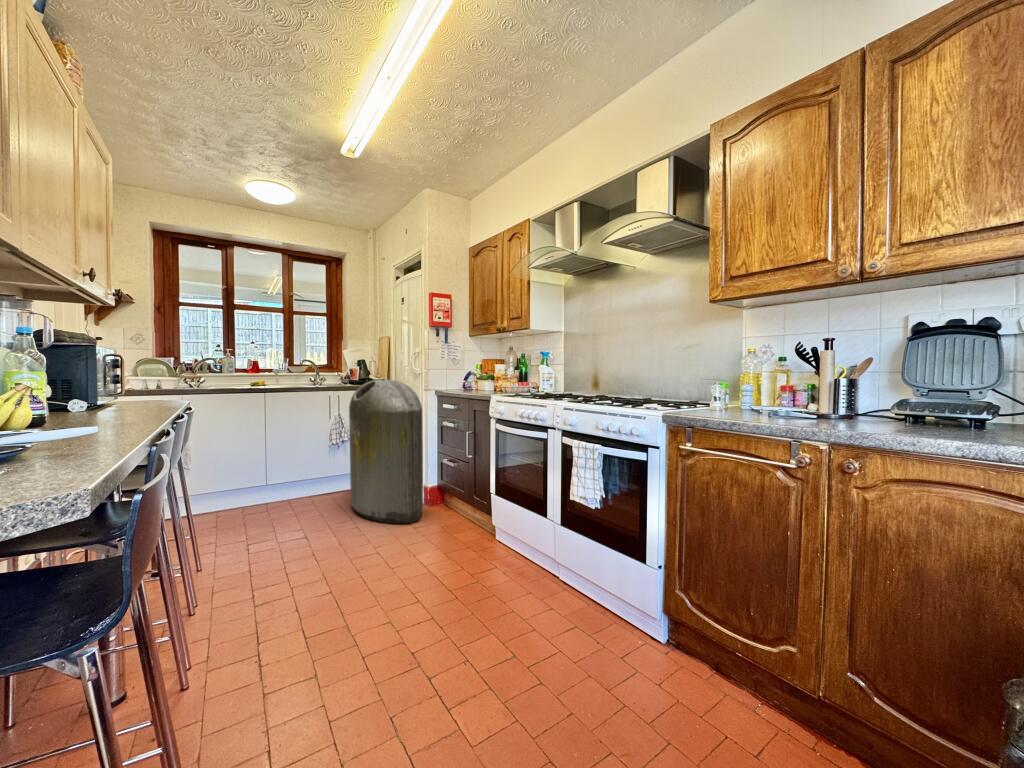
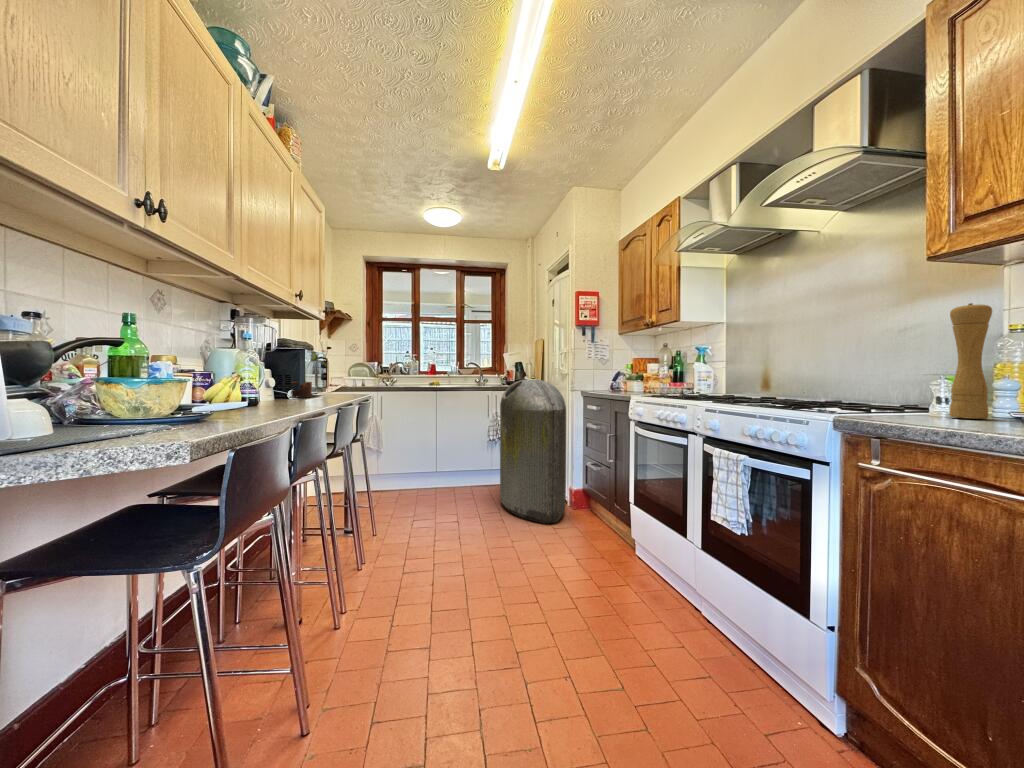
pepper mill: none [723,335,744,411] -> present [950,303,992,419]
potted plant: none [80,351,138,412] -> present [291,351,327,397]

